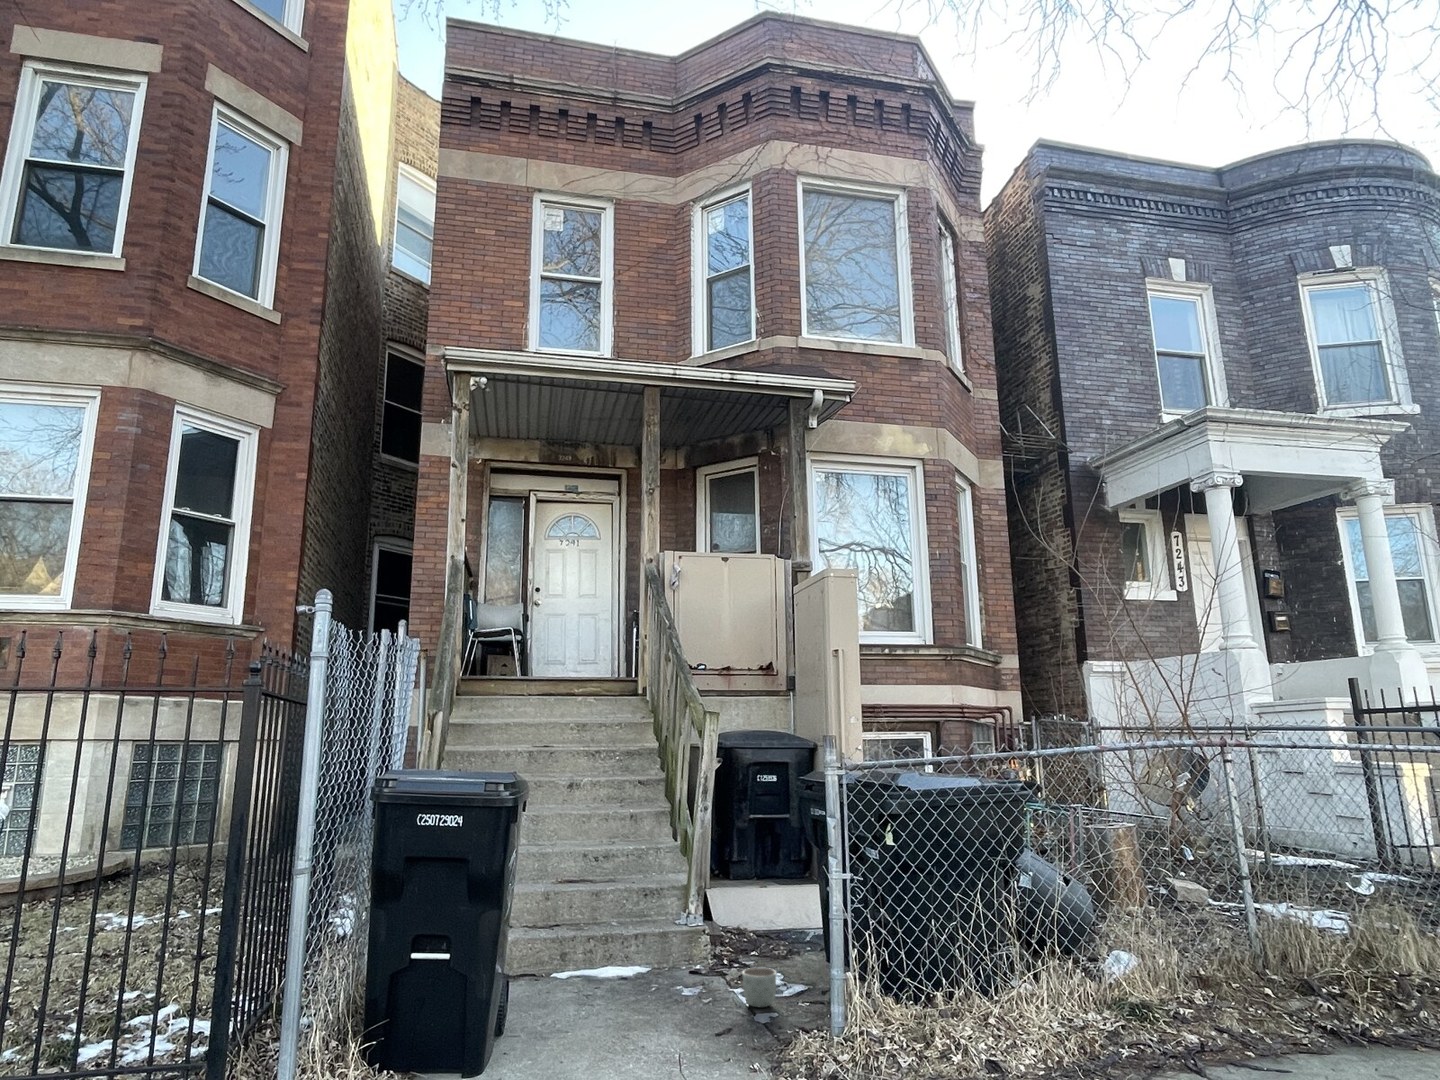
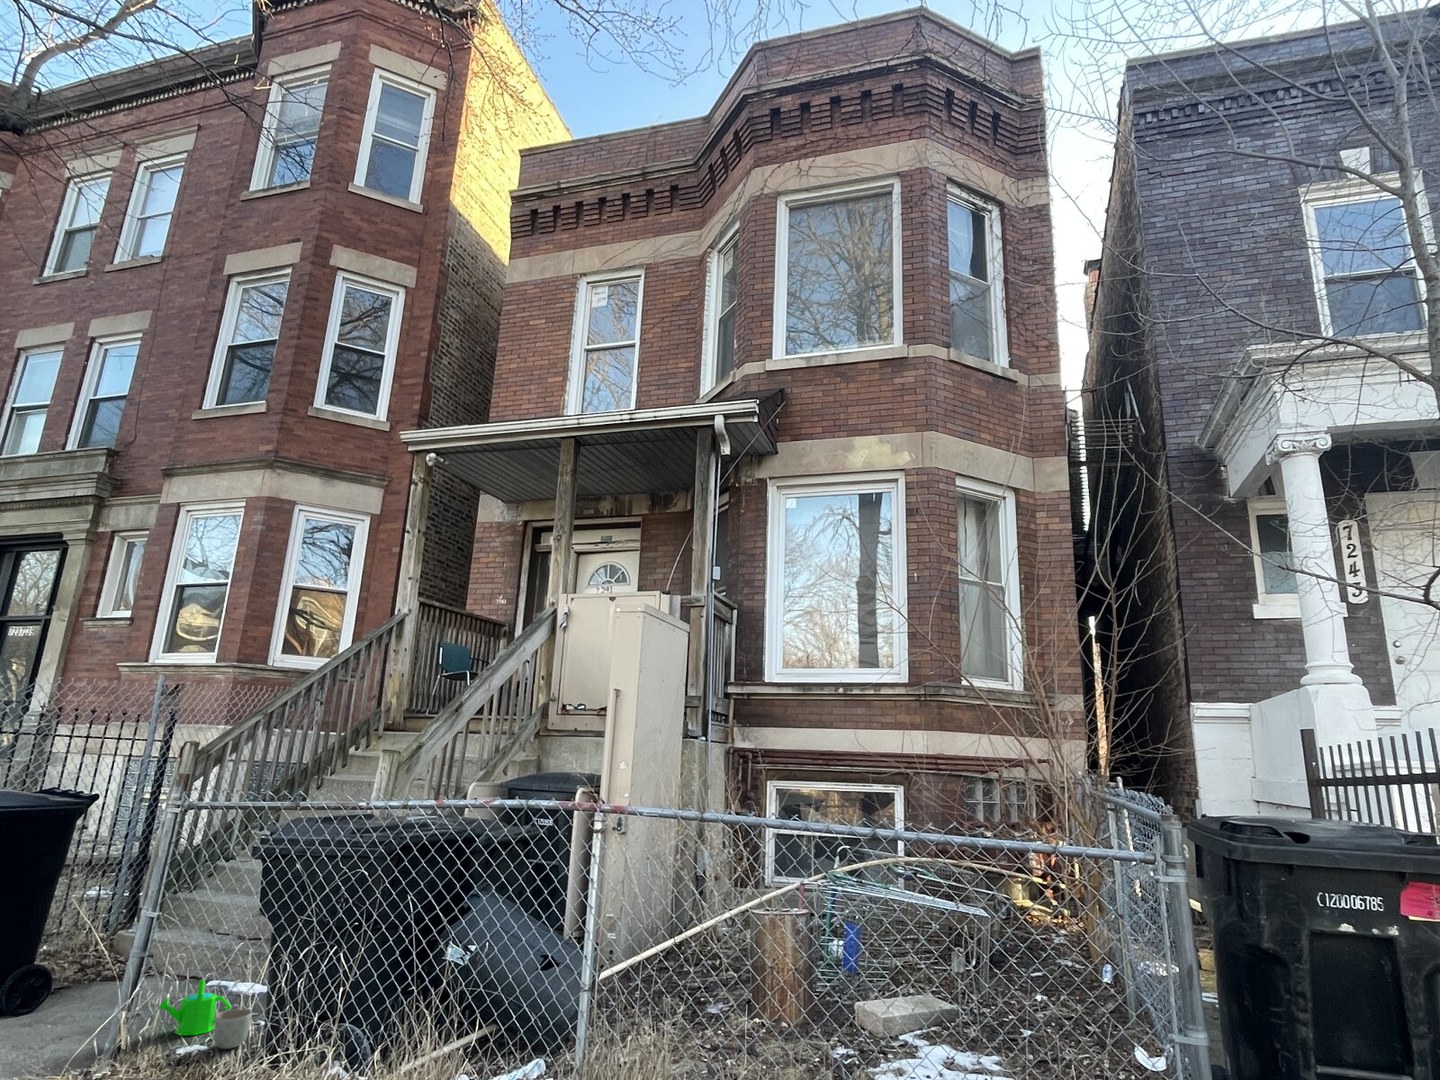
watering can: none [662,949,705,1009] -> present [158,979,231,1035]

